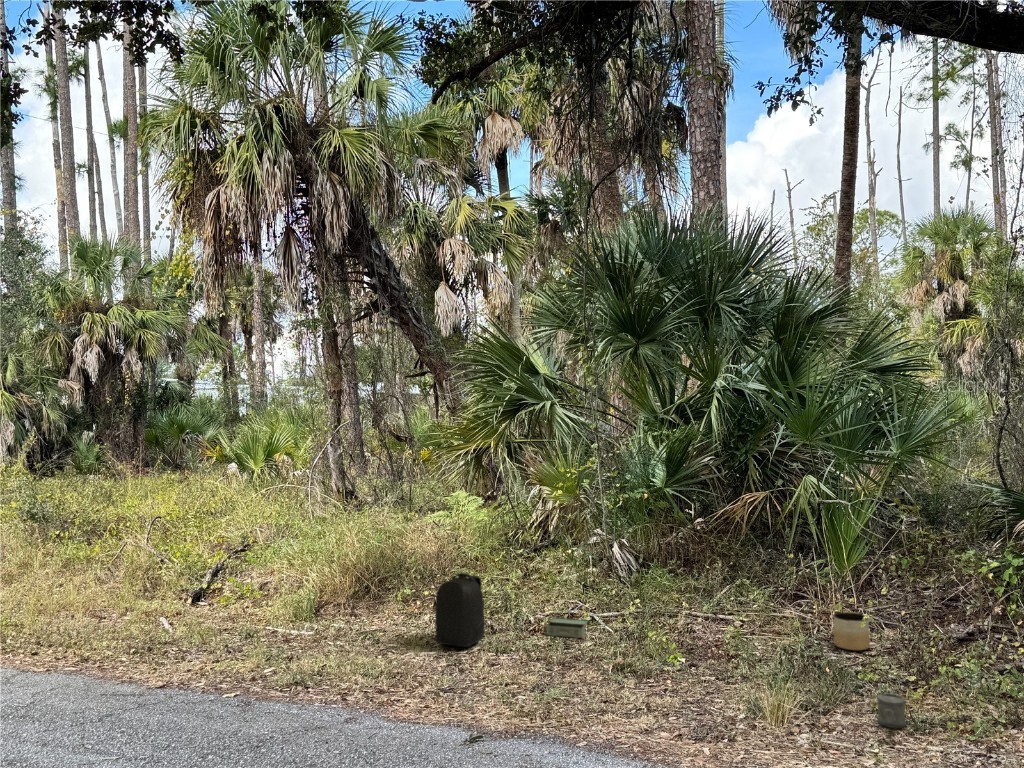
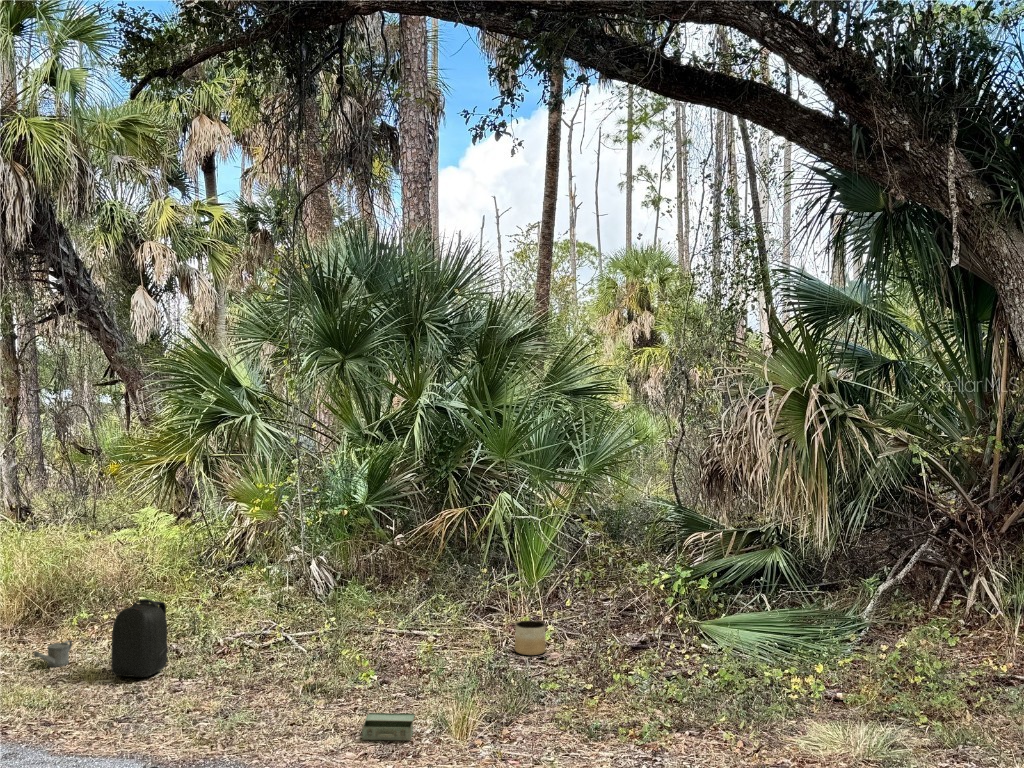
toolbox: present [546,618,588,638] -> present [362,713,415,740]
watering can: present [877,690,906,728] -> present [34,640,72,667]

